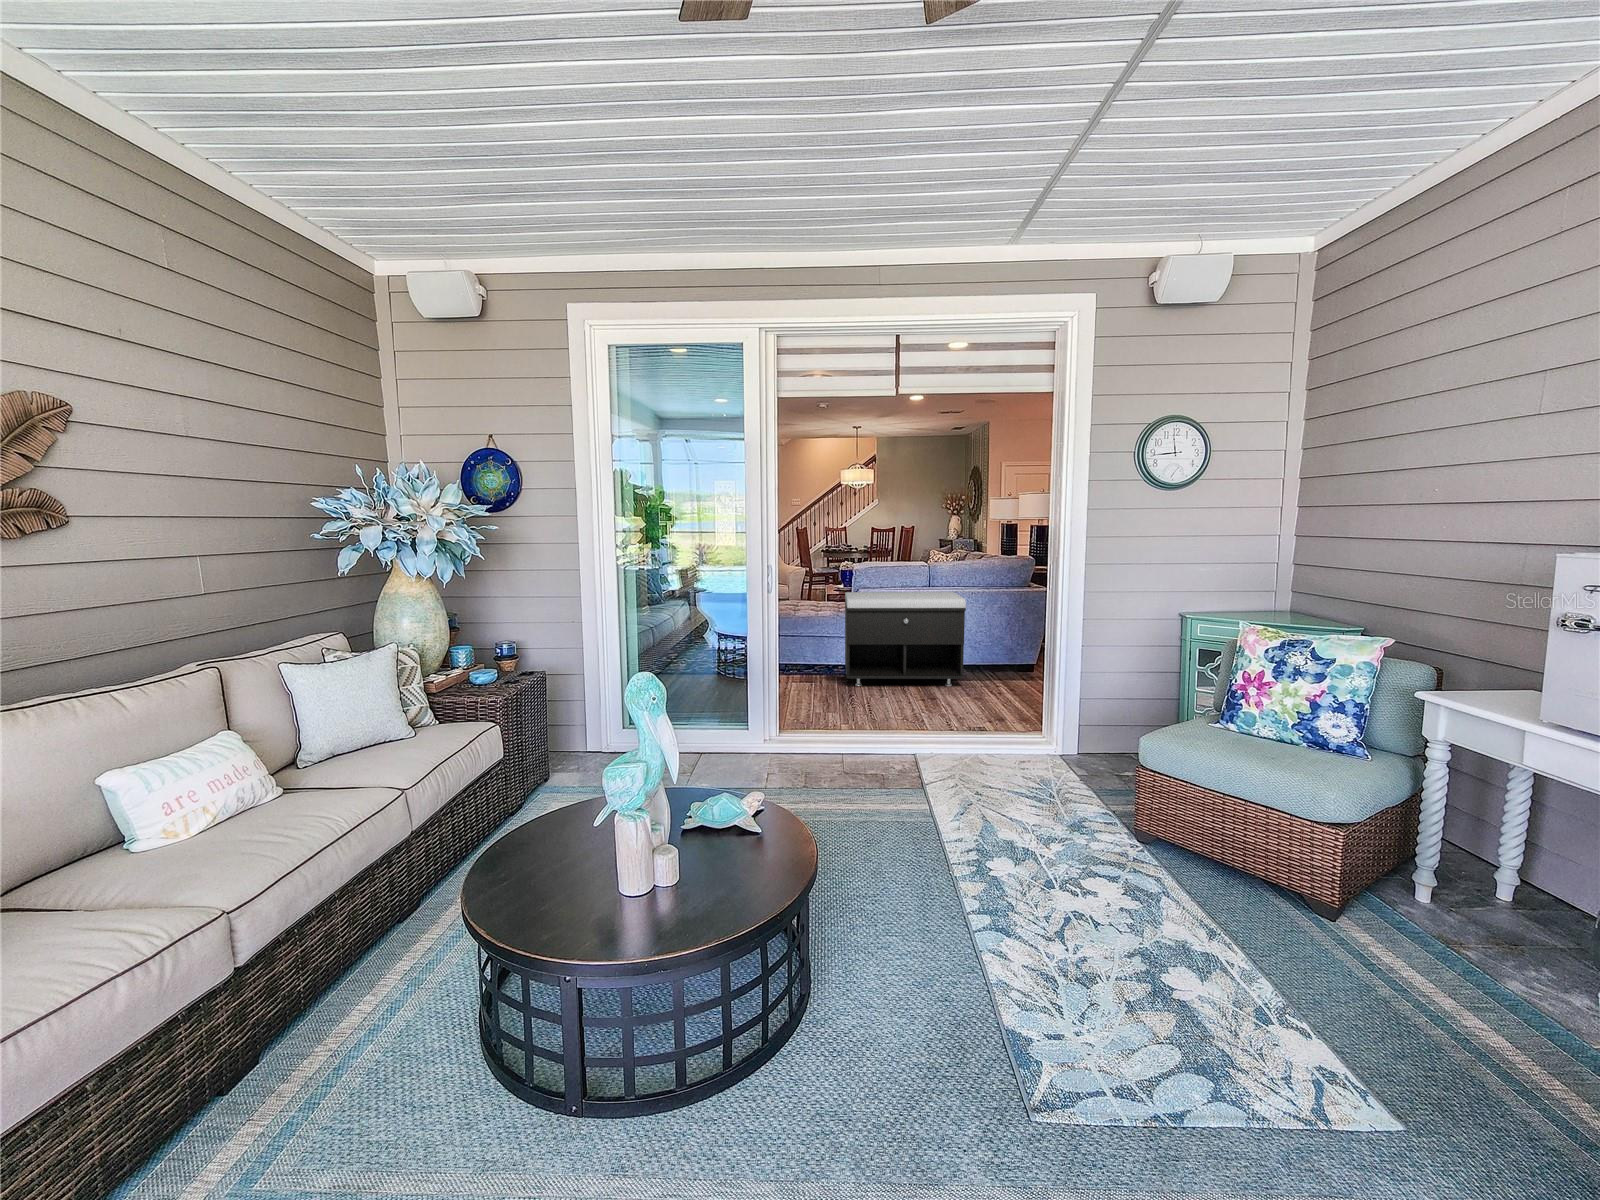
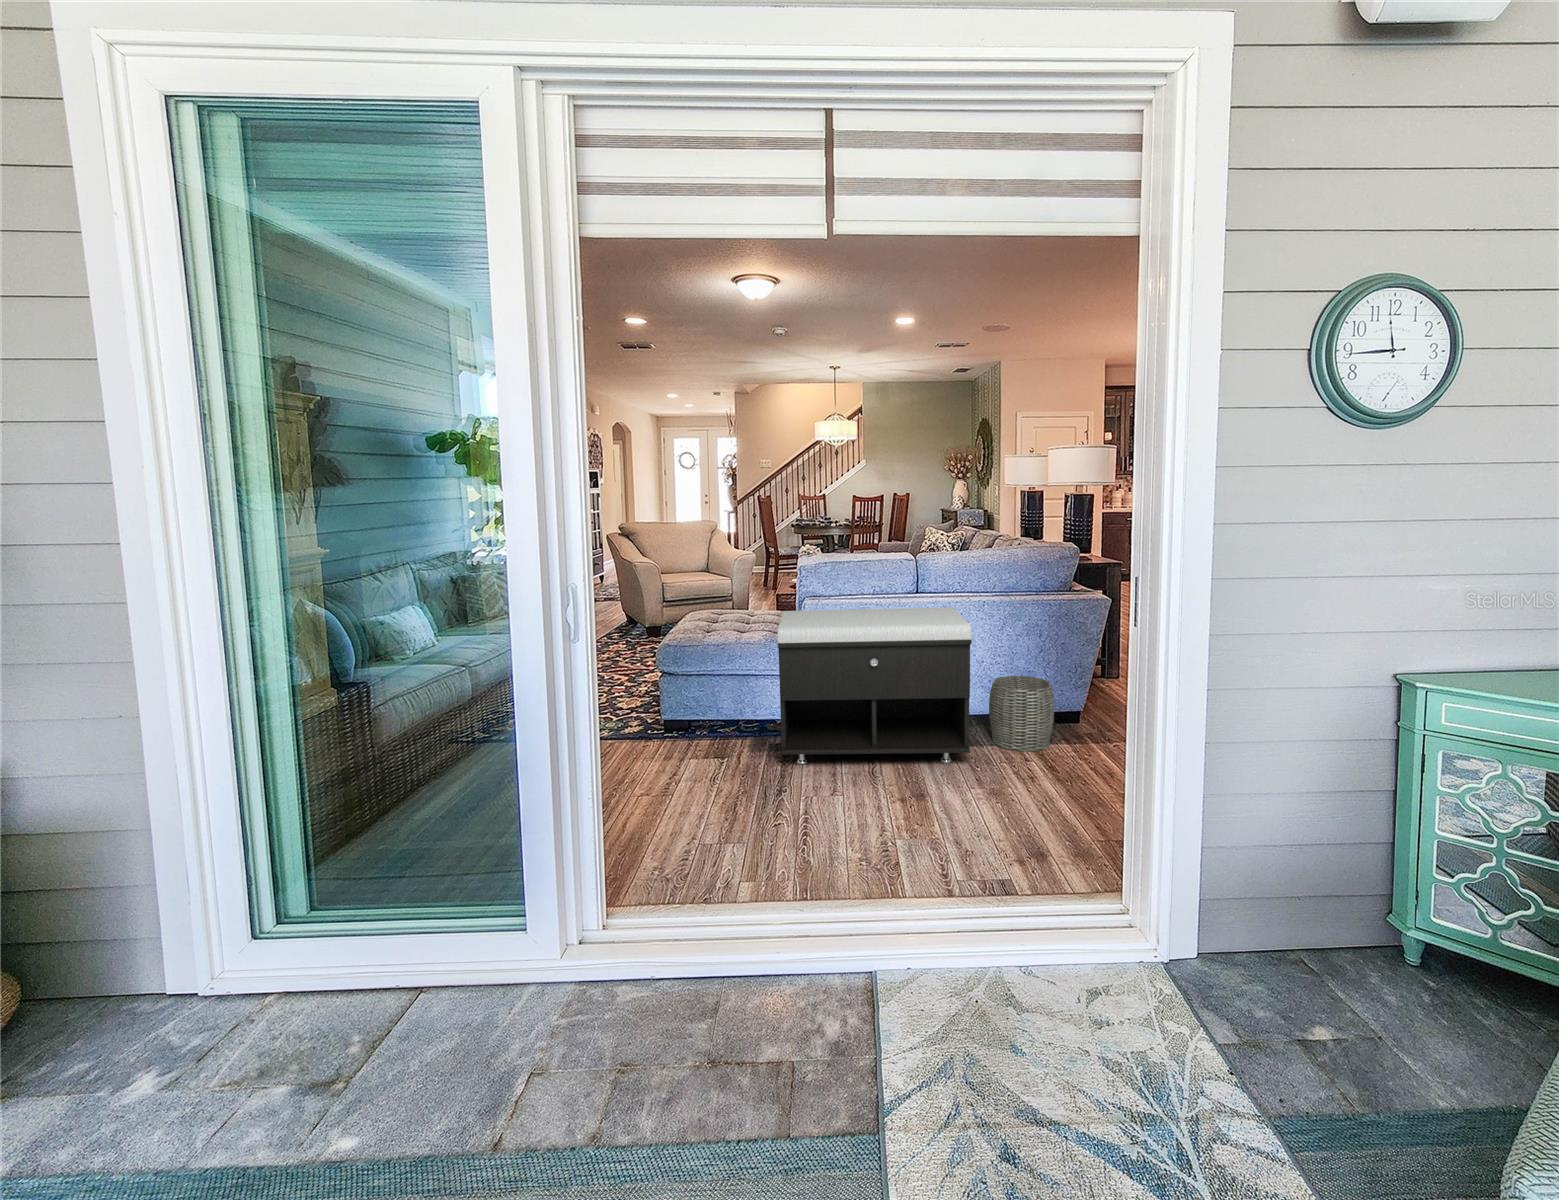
woven basket: none [976,637,1016,682] -> present [989,676,1054,752]

